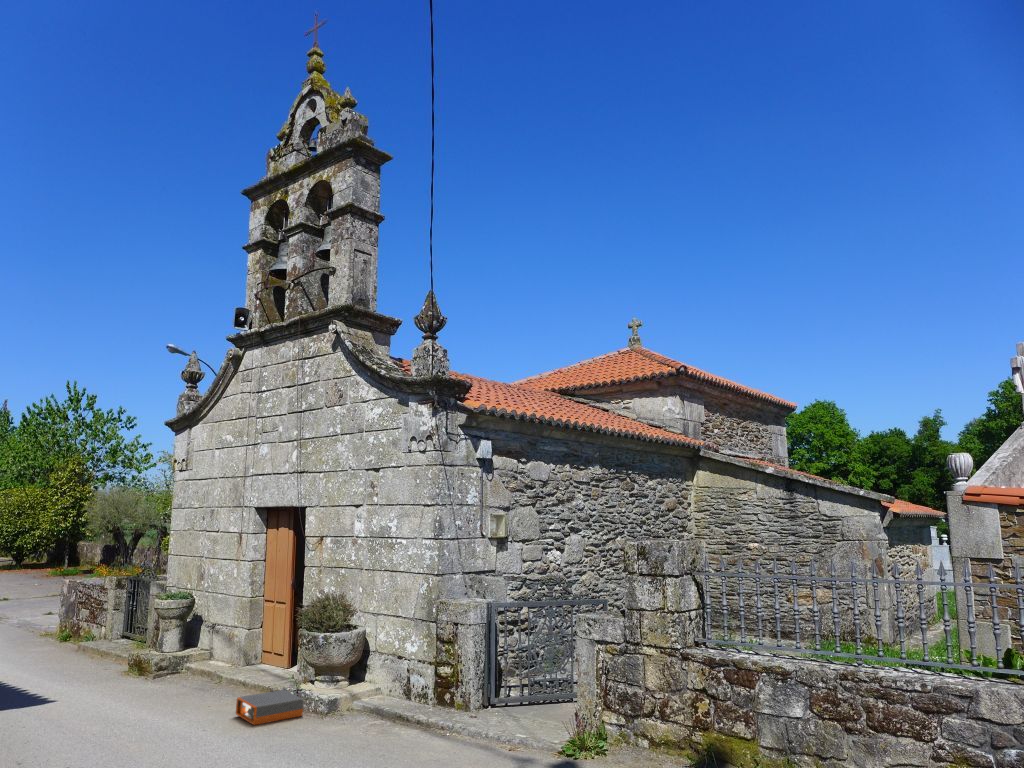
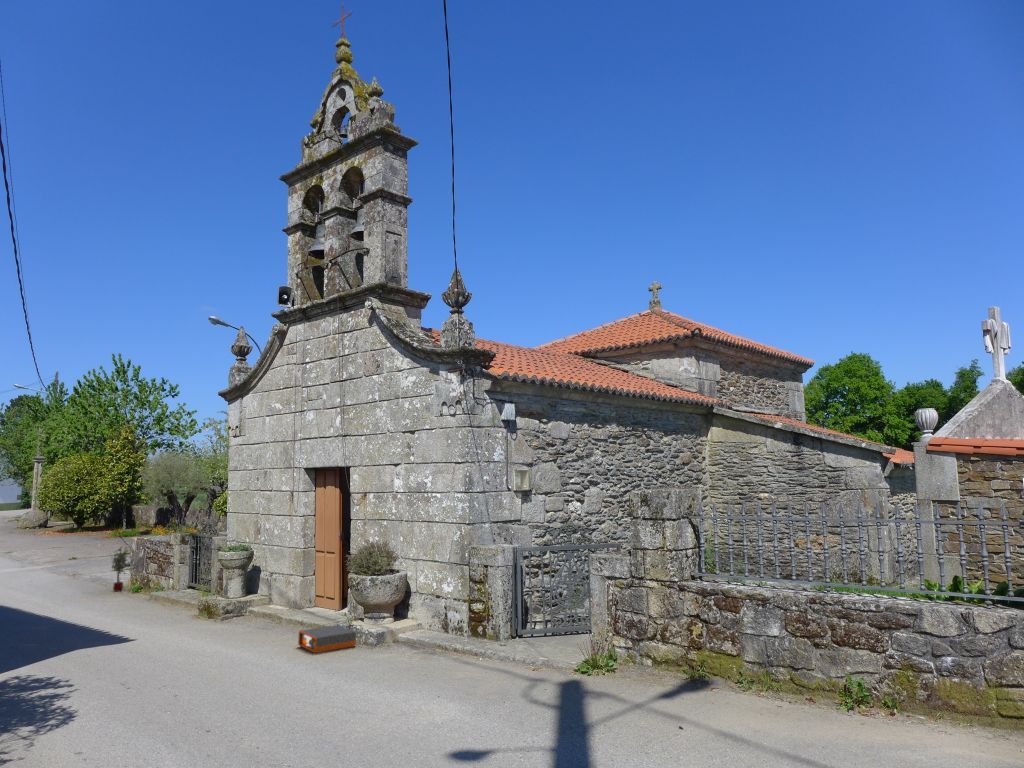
potted tree: none [34,591,66,642] -> present [112,547,136,592]

